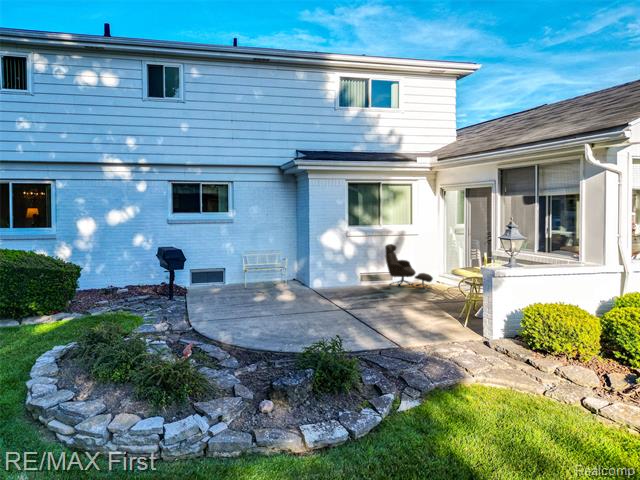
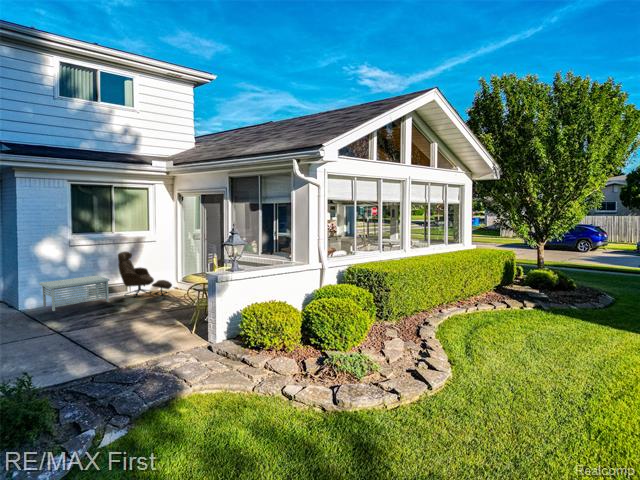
storage bench: none [325,265,379,292] -> present [39,276,110,311]

